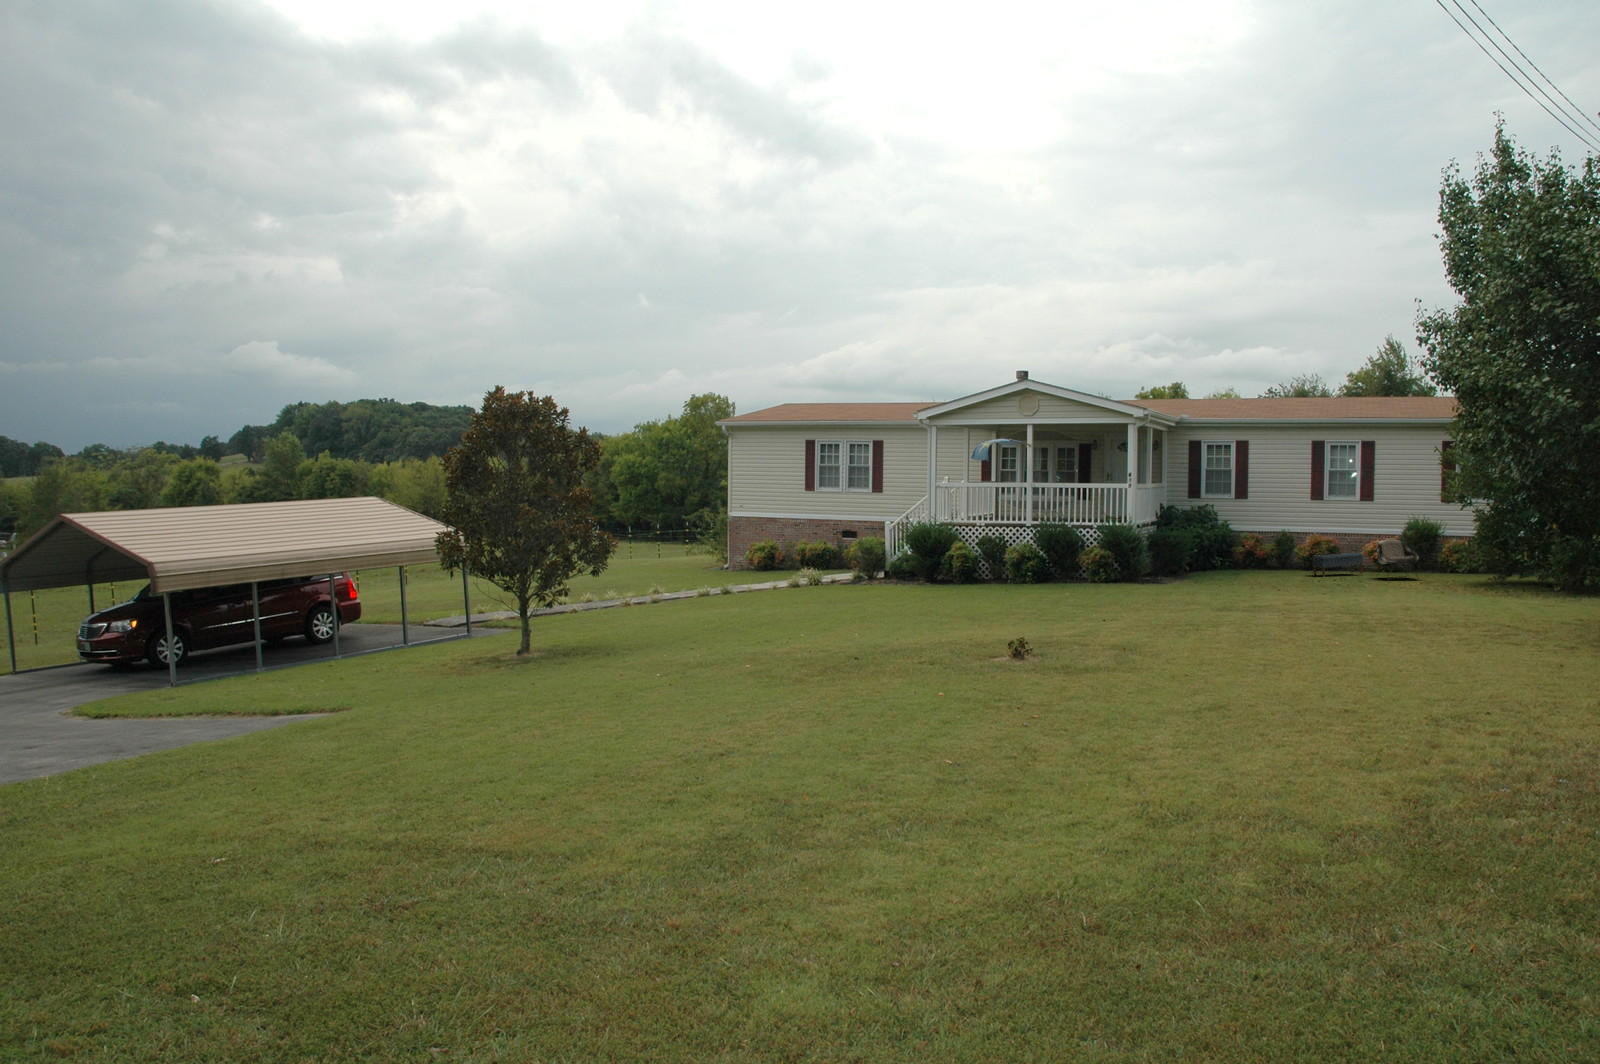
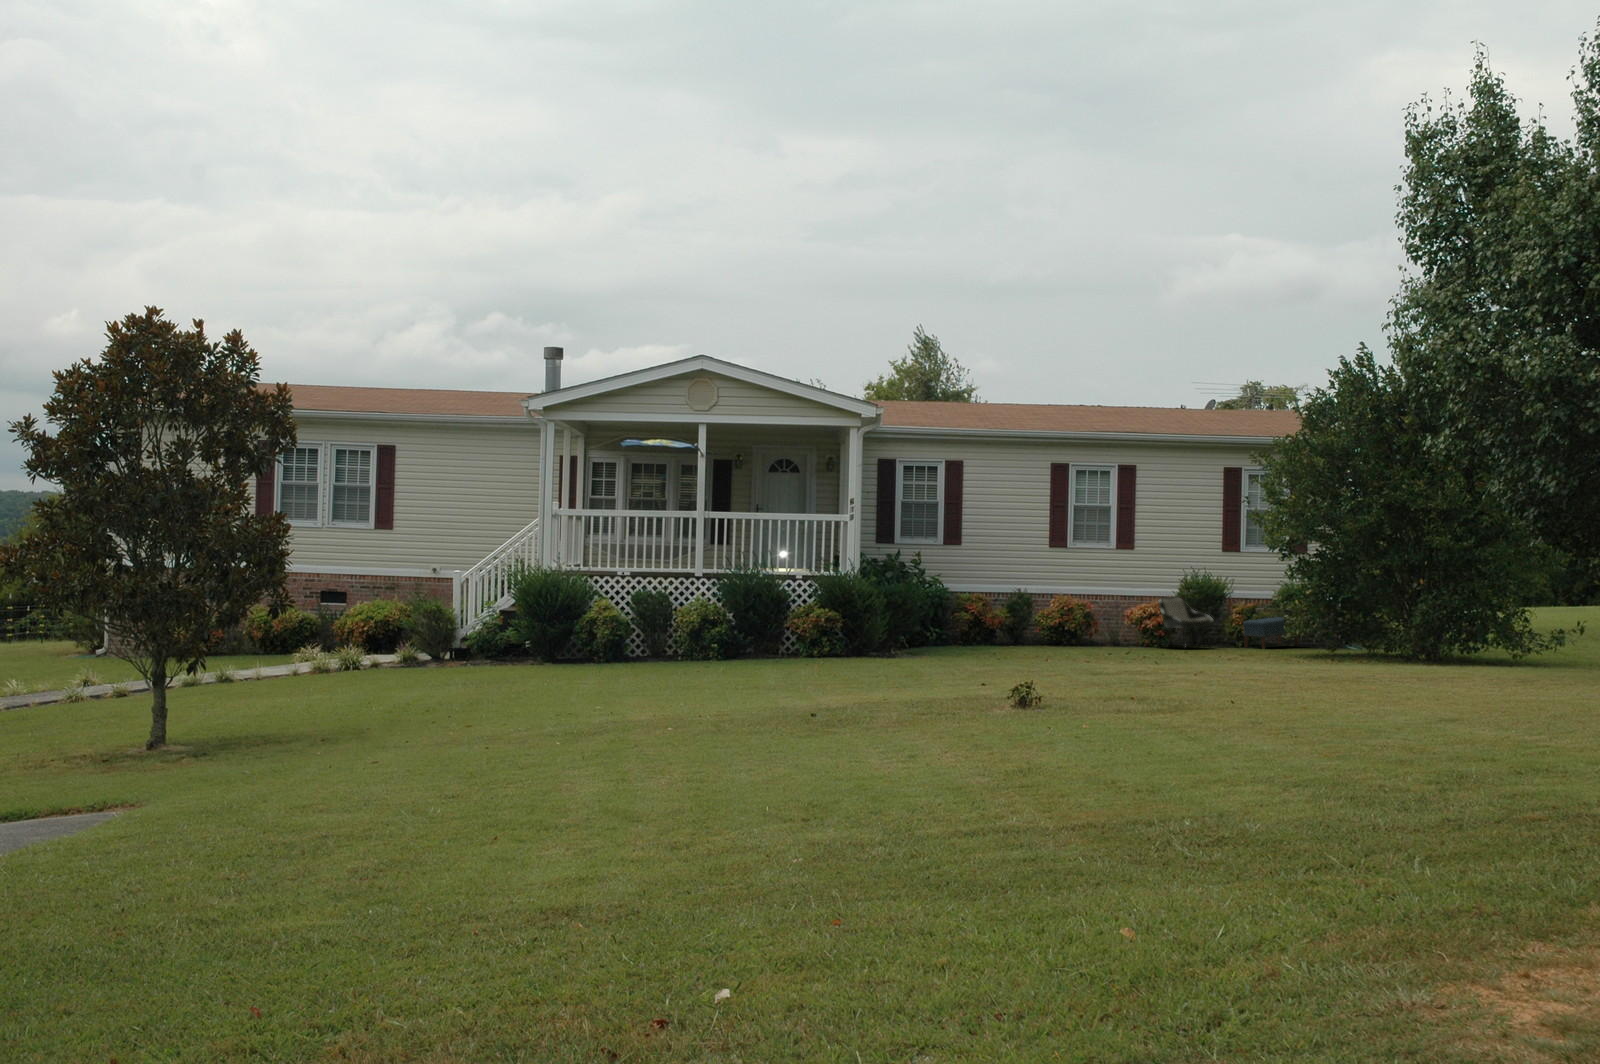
bench: present [1312,553,1363,577] -> present [1243,617,1299,649]

